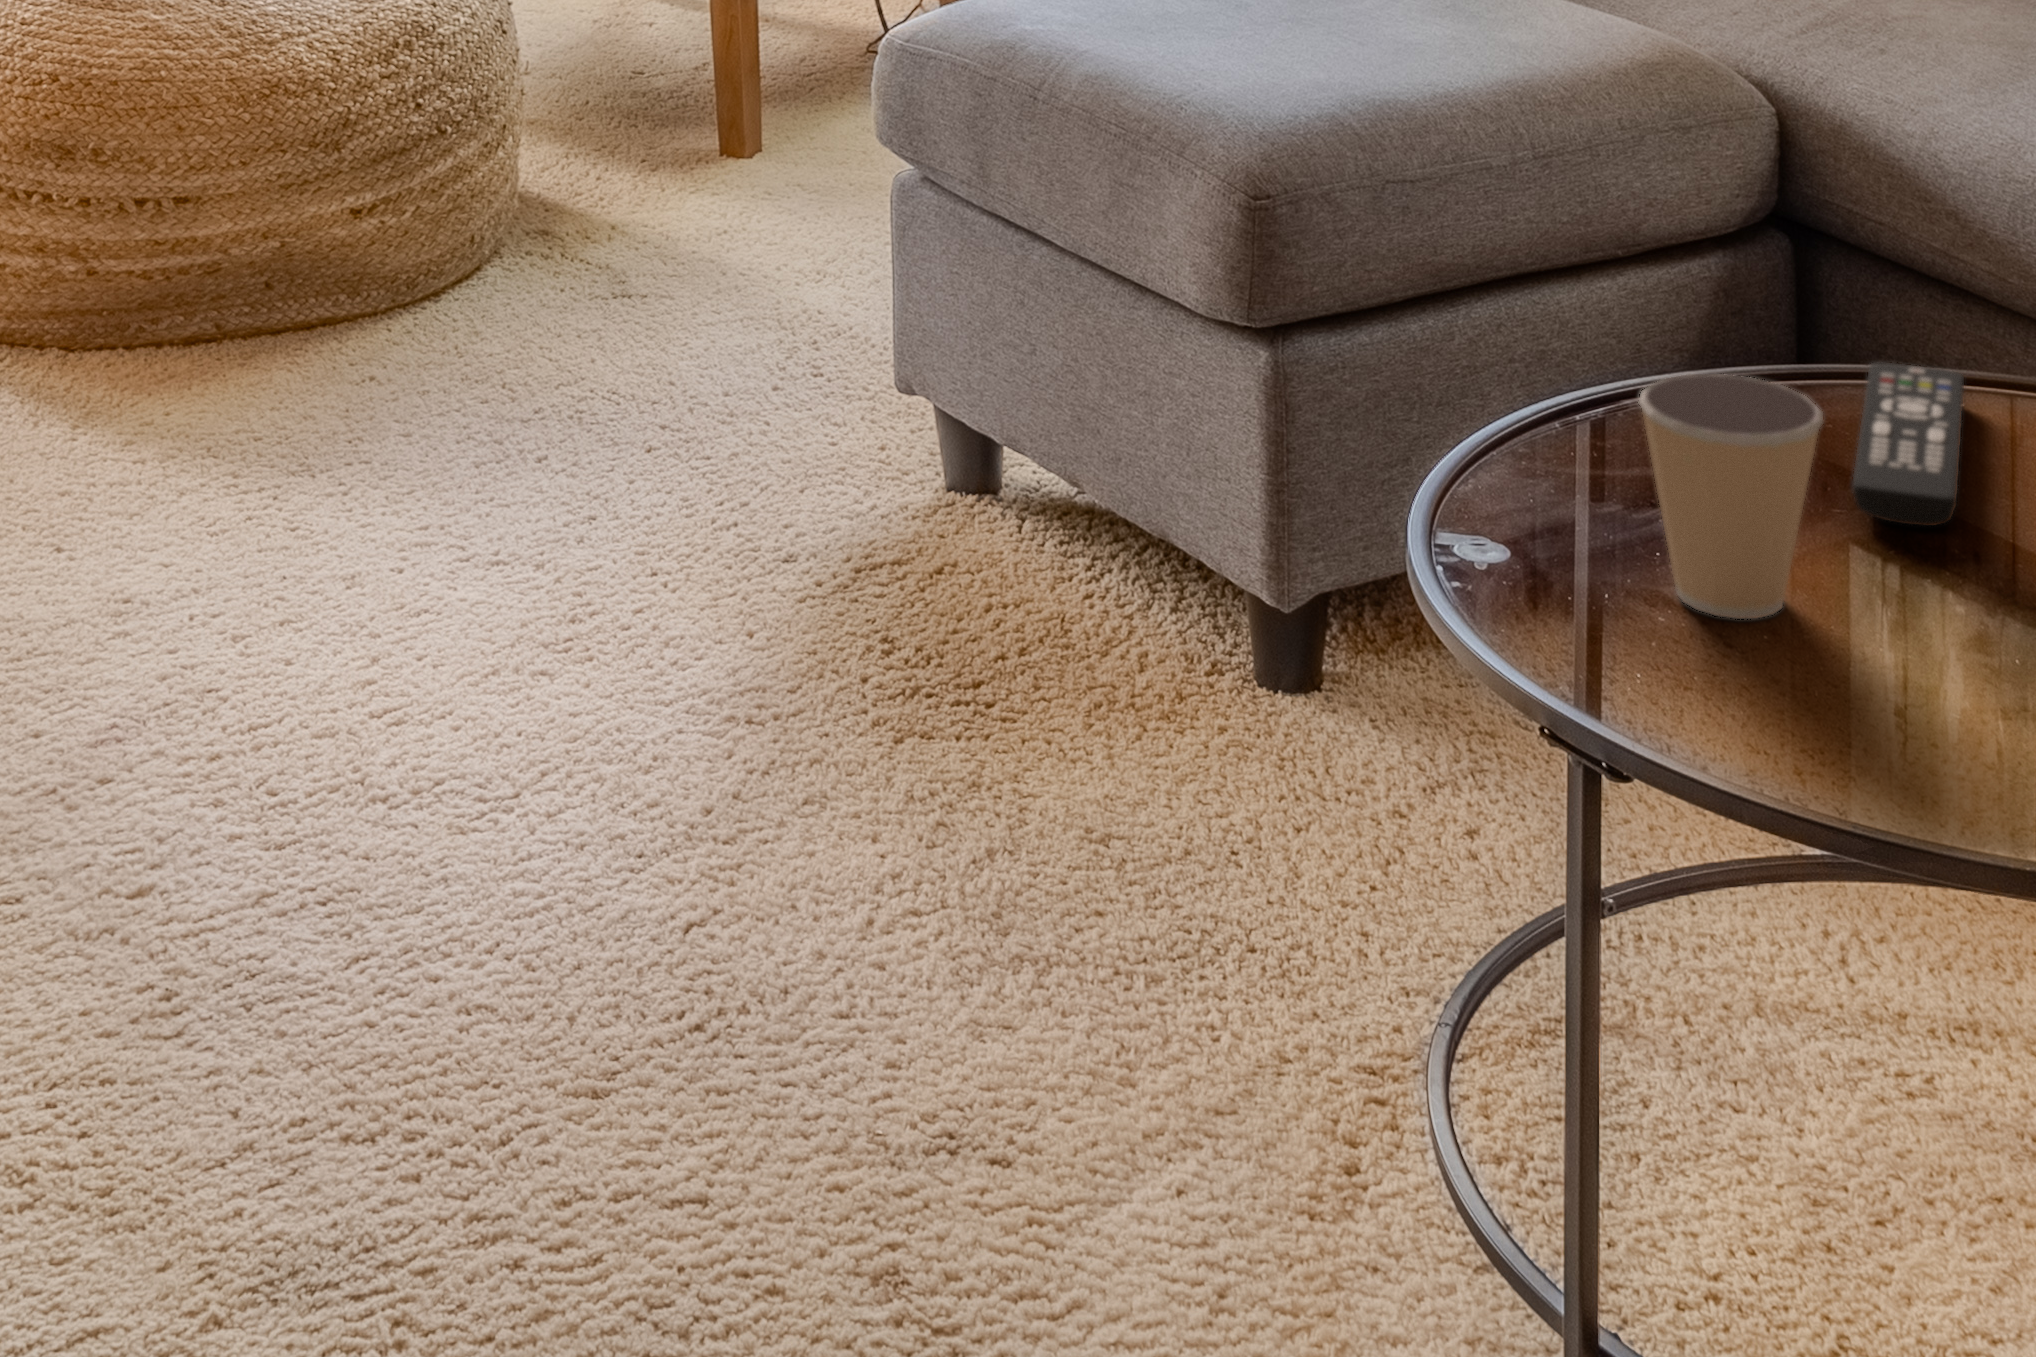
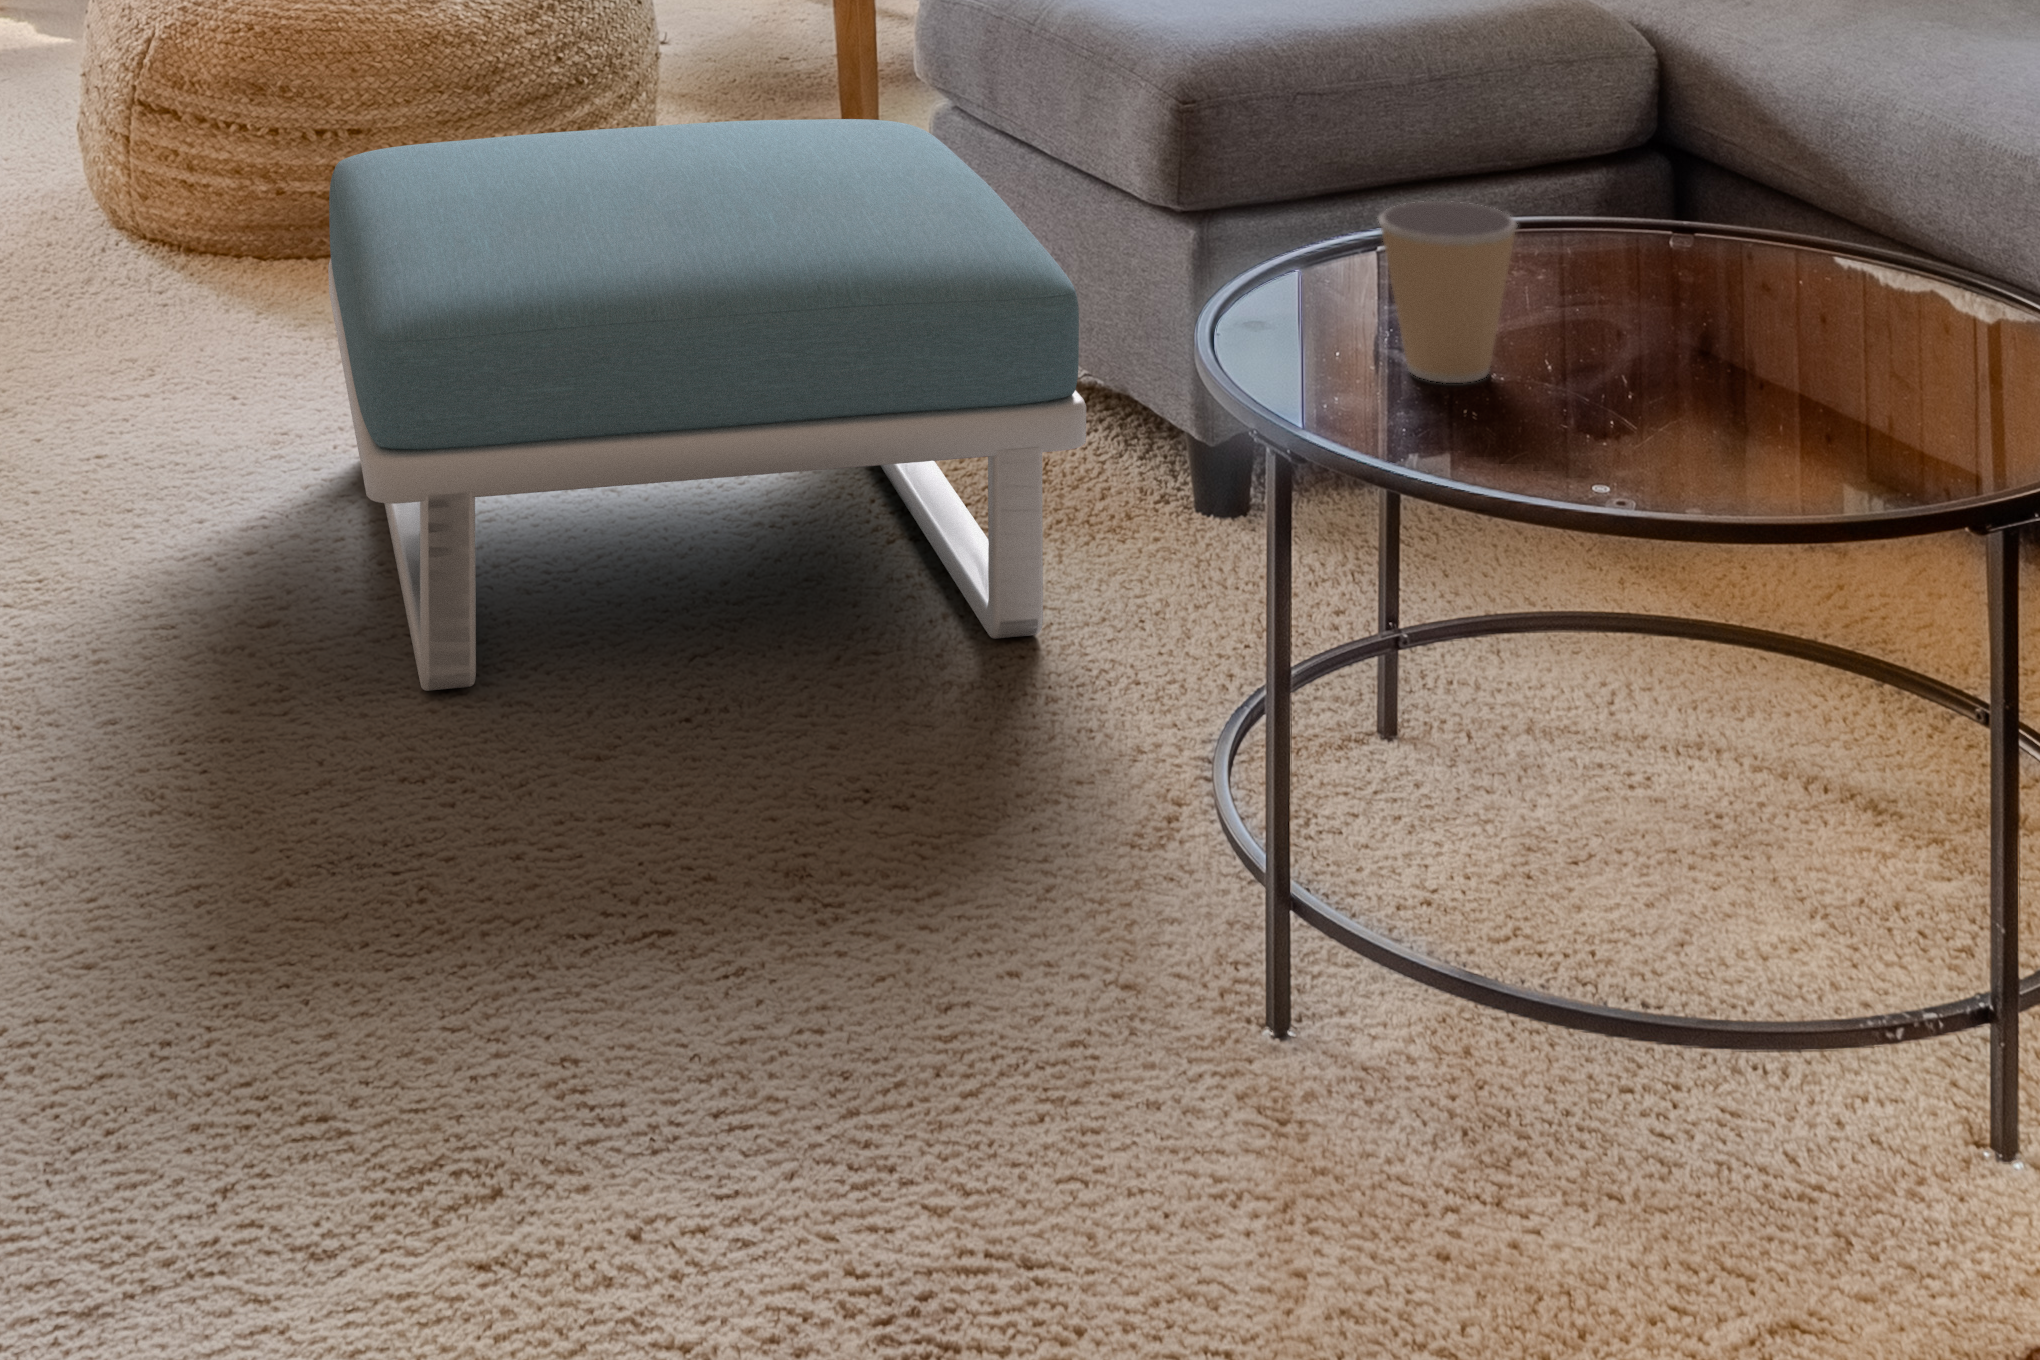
footstool: none [197,205,1192,1007] -> present [328,119,1086,691]
remote control: present [1852,362,1964,526] -> none [1573,225,1709,330]

